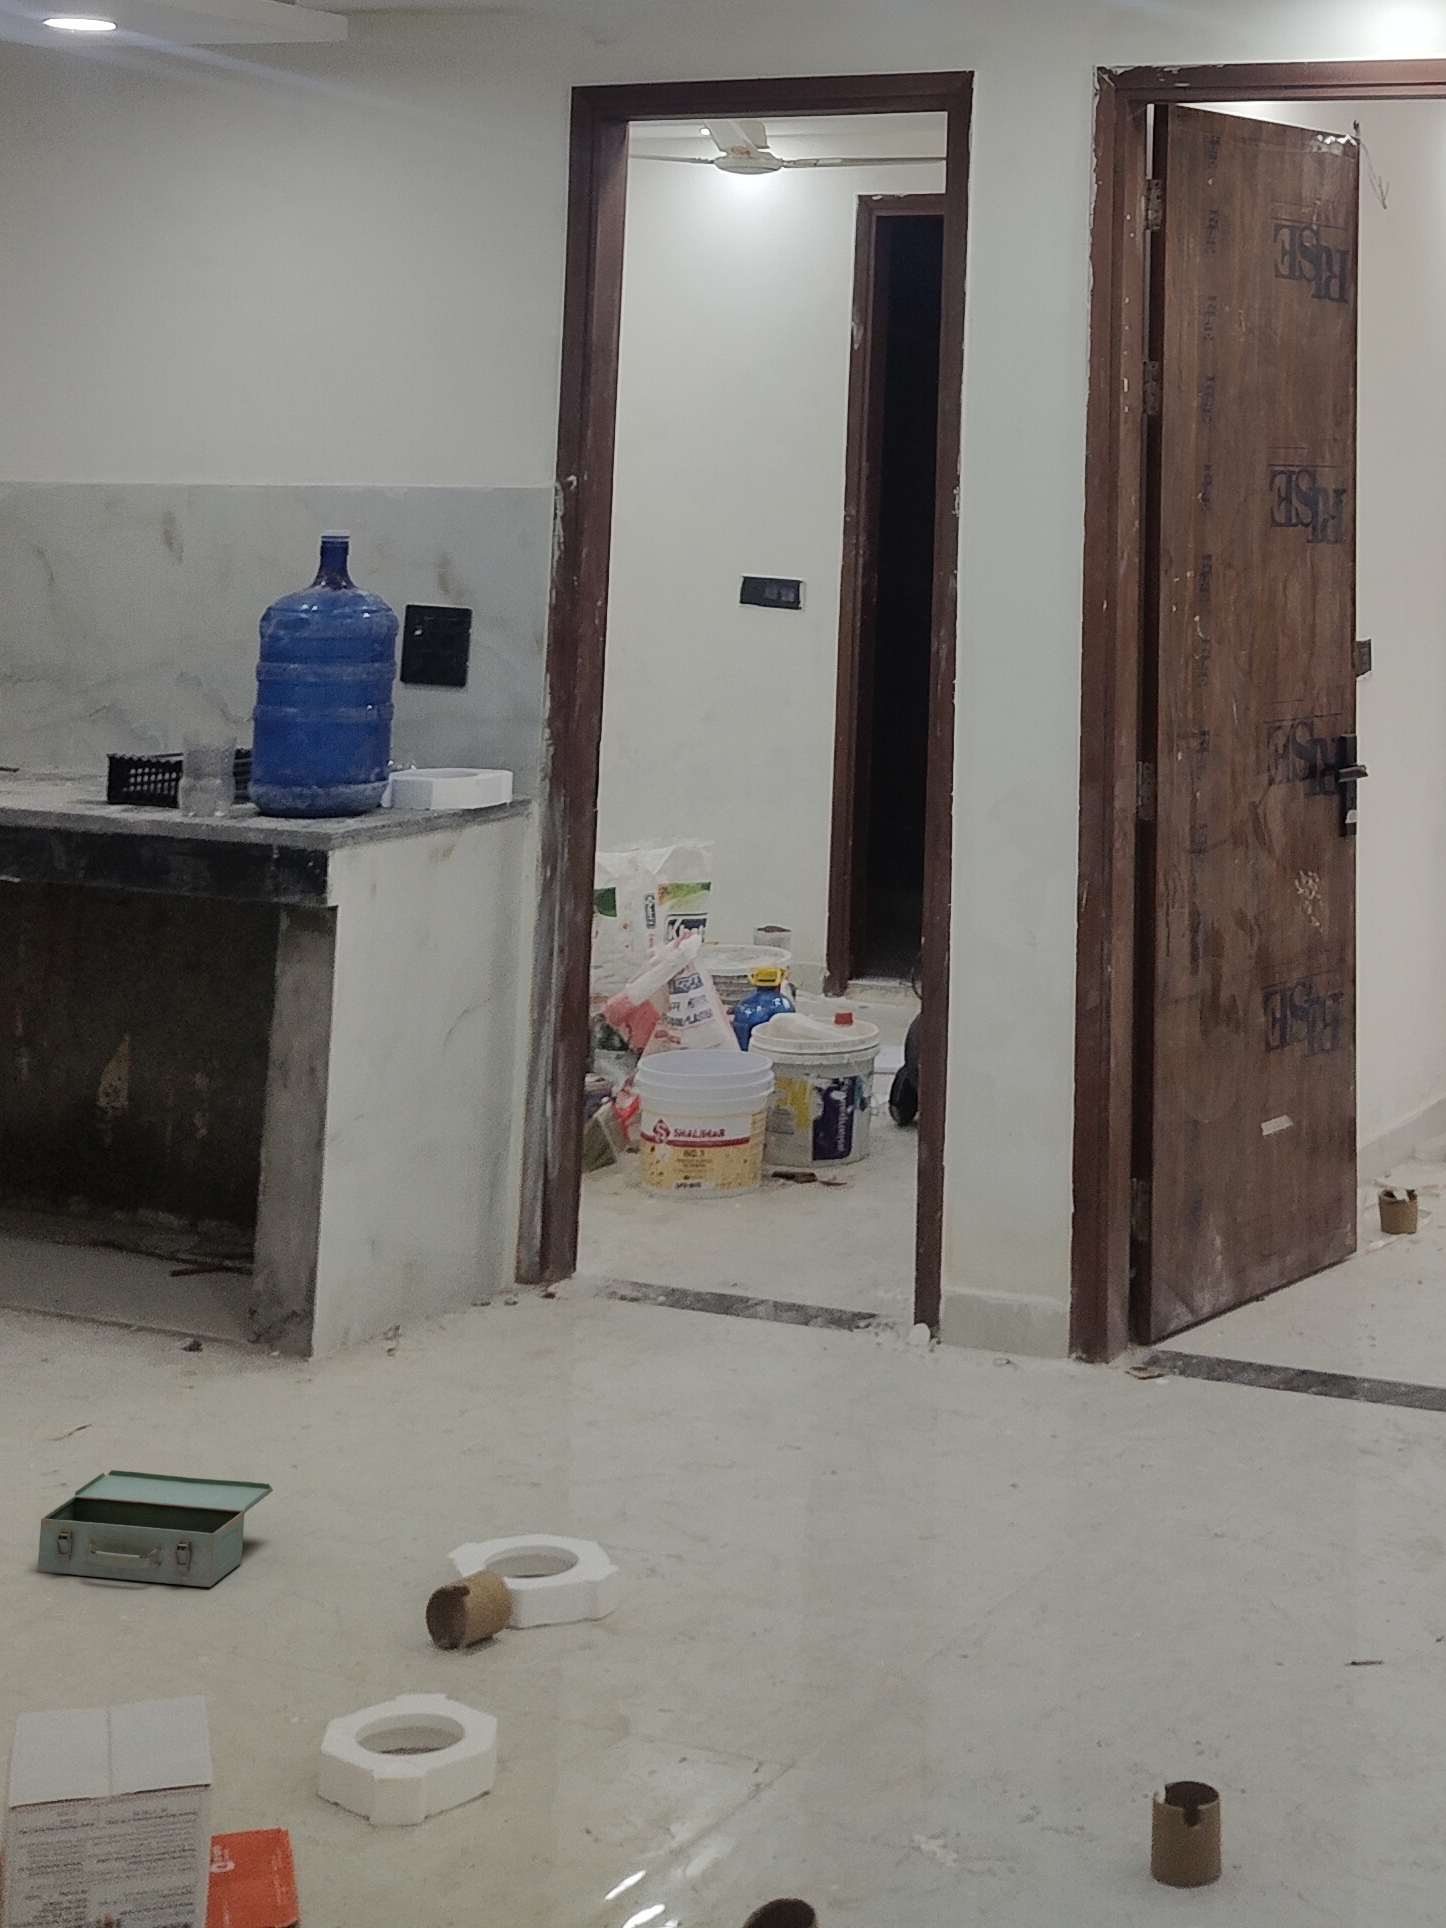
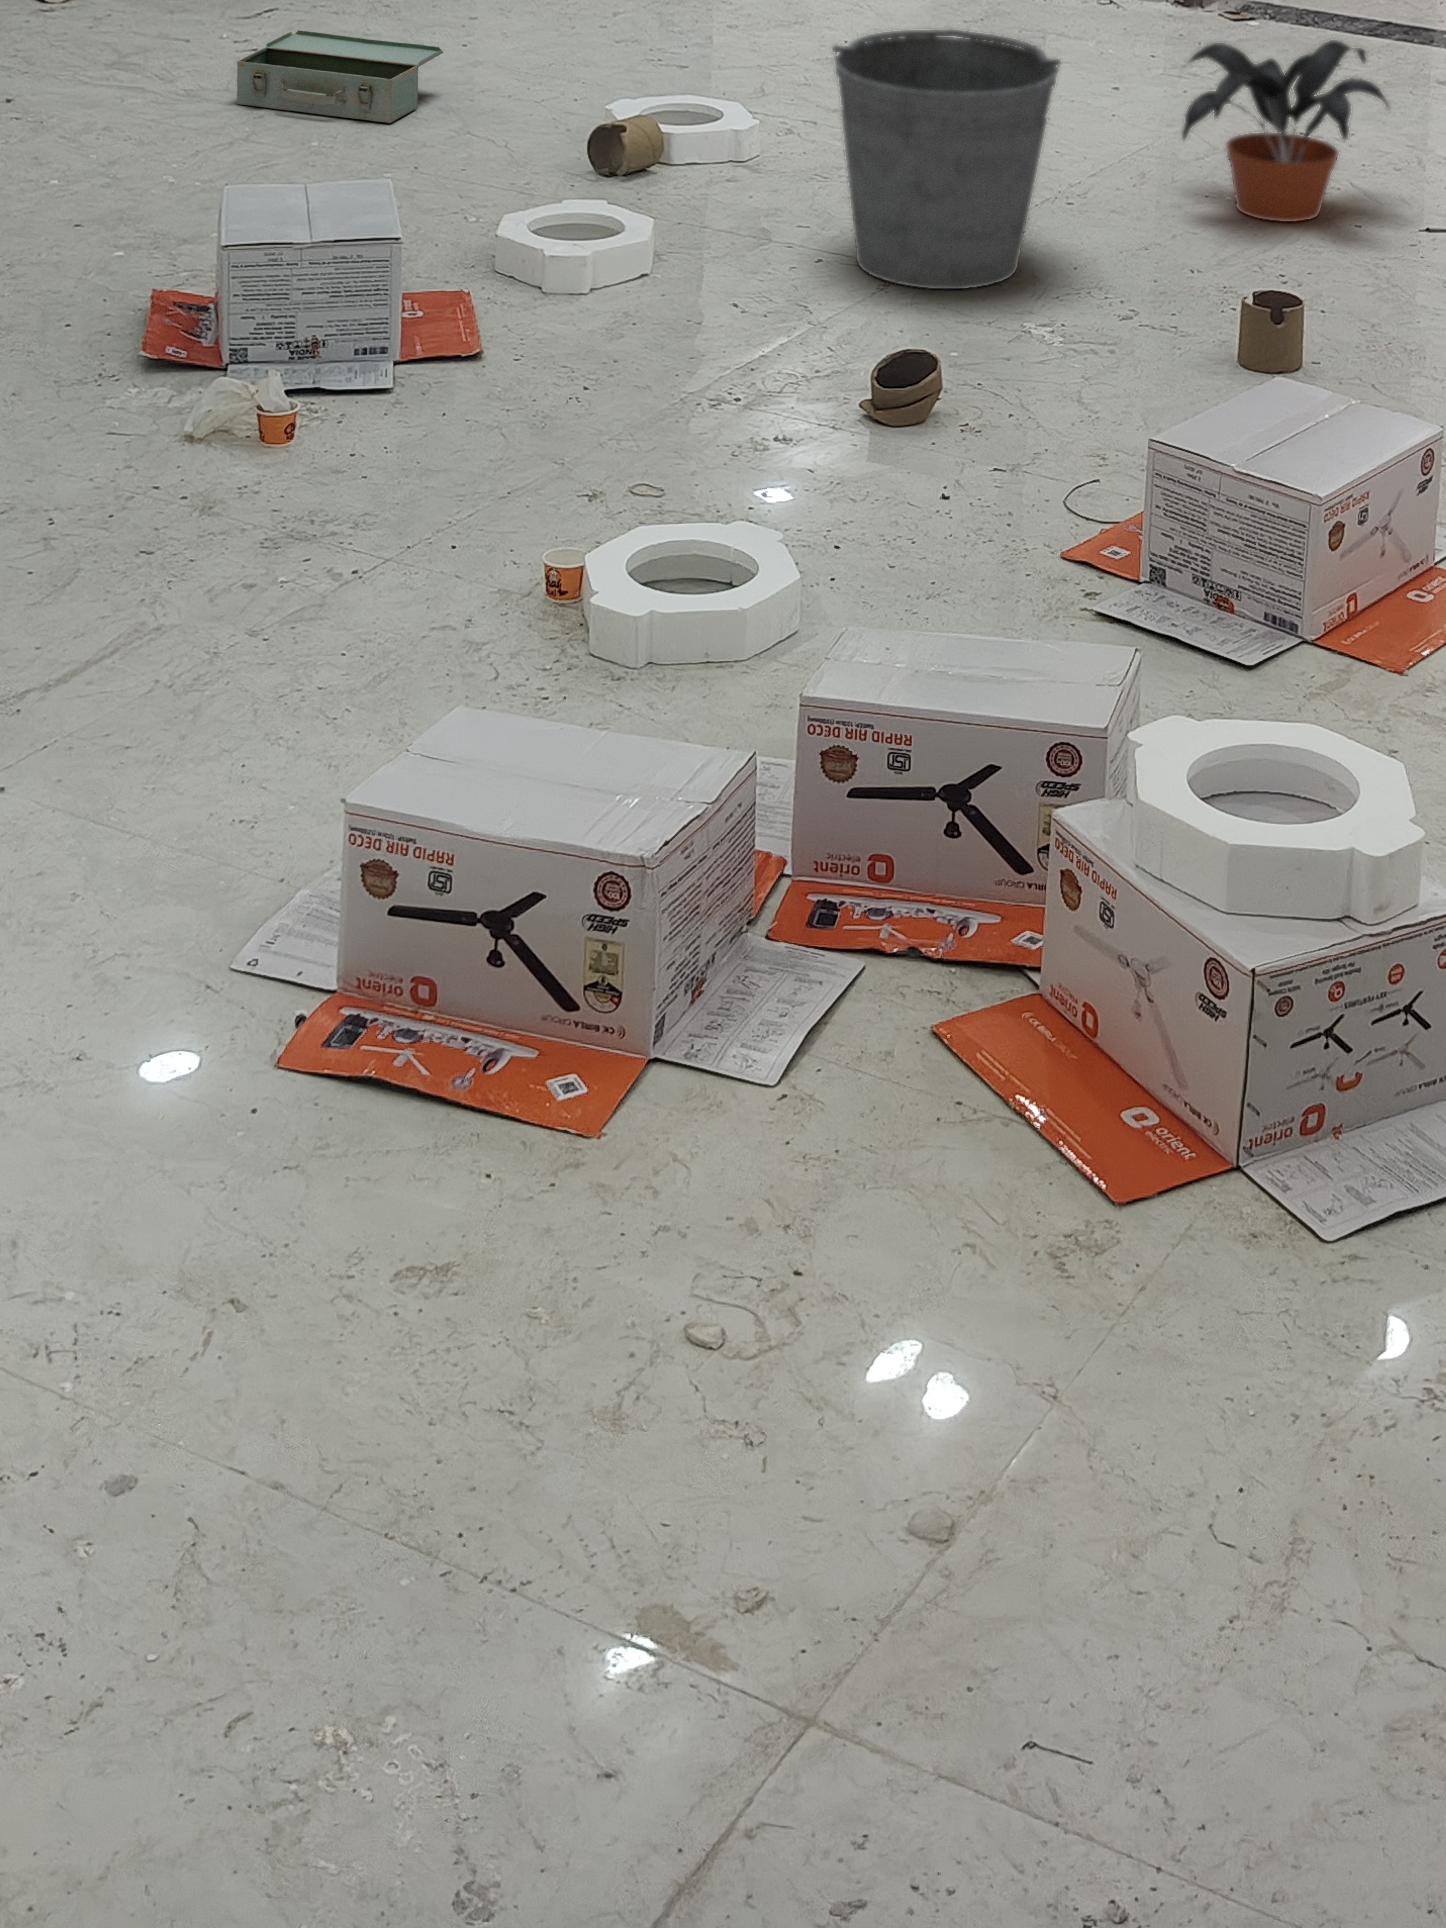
potted plant: none [1076,1432,1303,1659] -> present [1182,40,1387,222]
bucket: none [701,1455,947,1785] -> present [833,30,1060,289]

